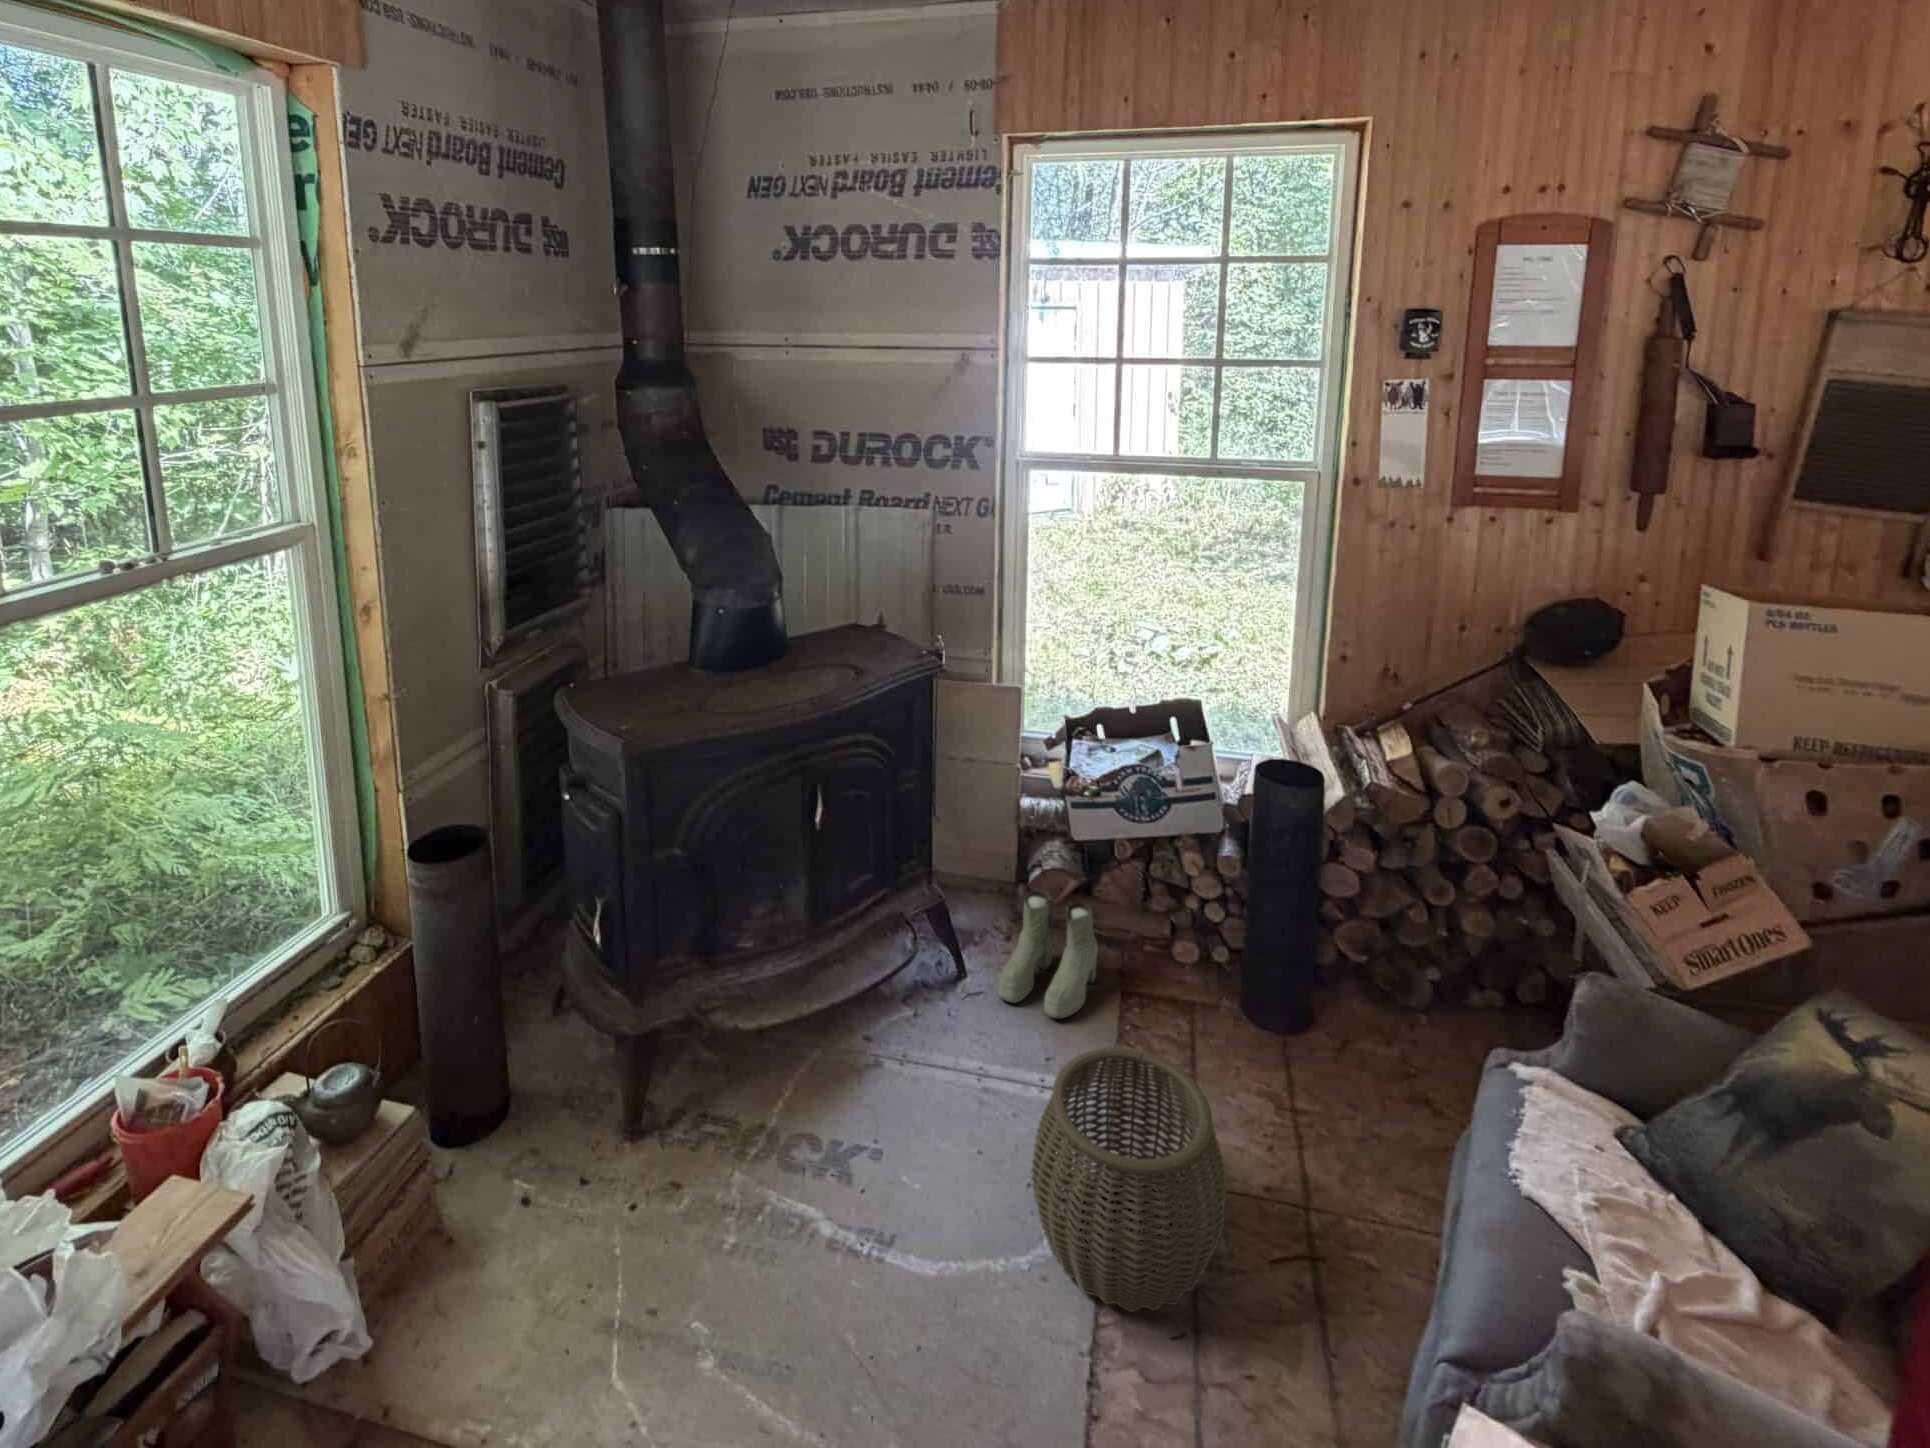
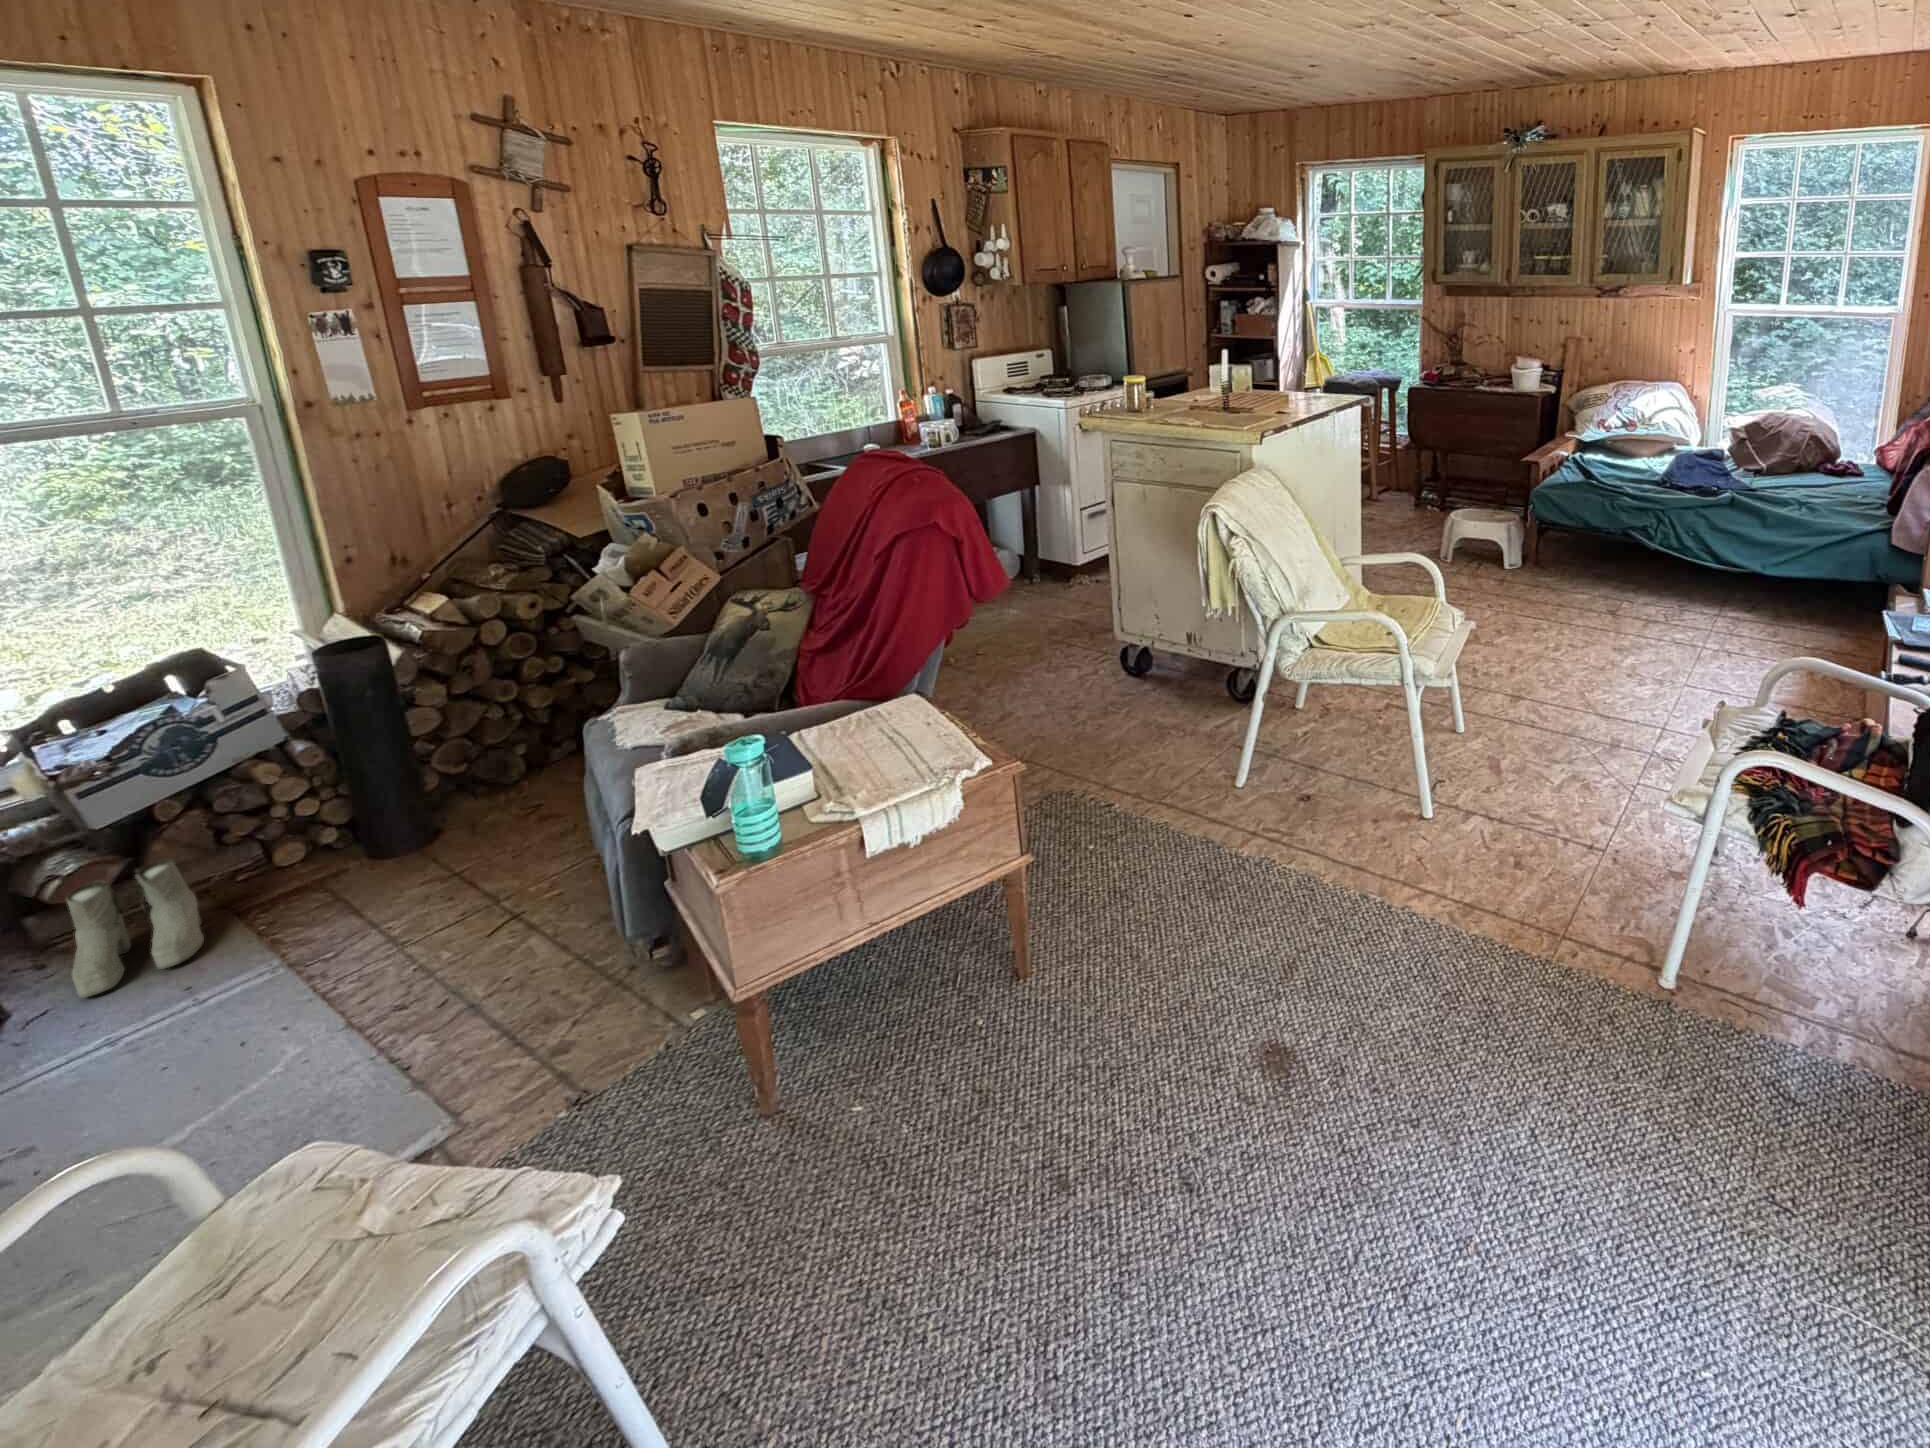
woven basket: present [1031,1047,1227,1312] -> none [248,857,455,1047]

